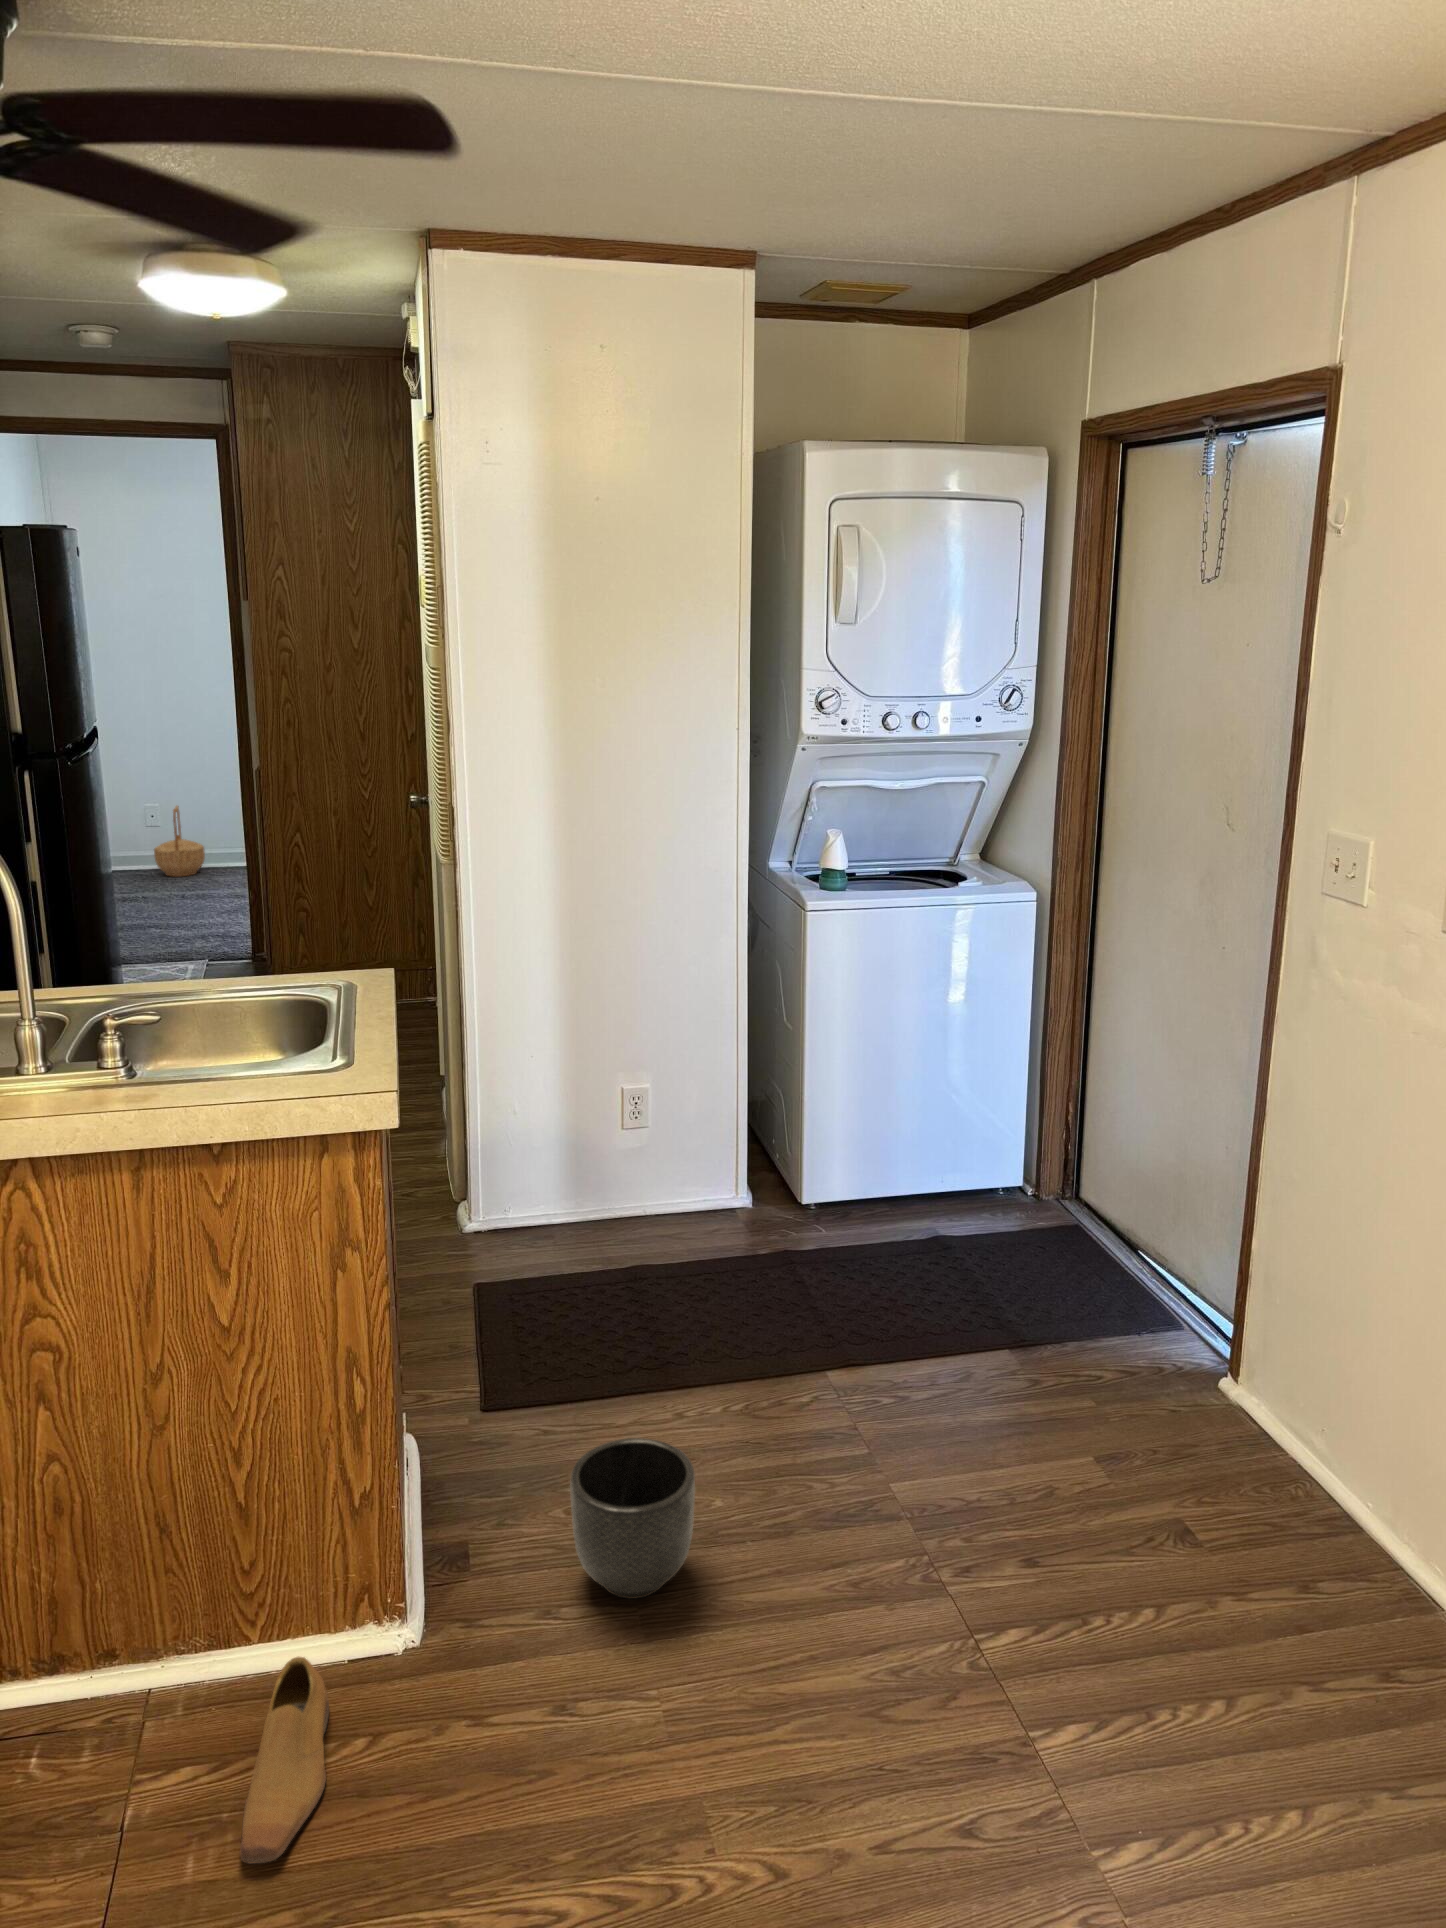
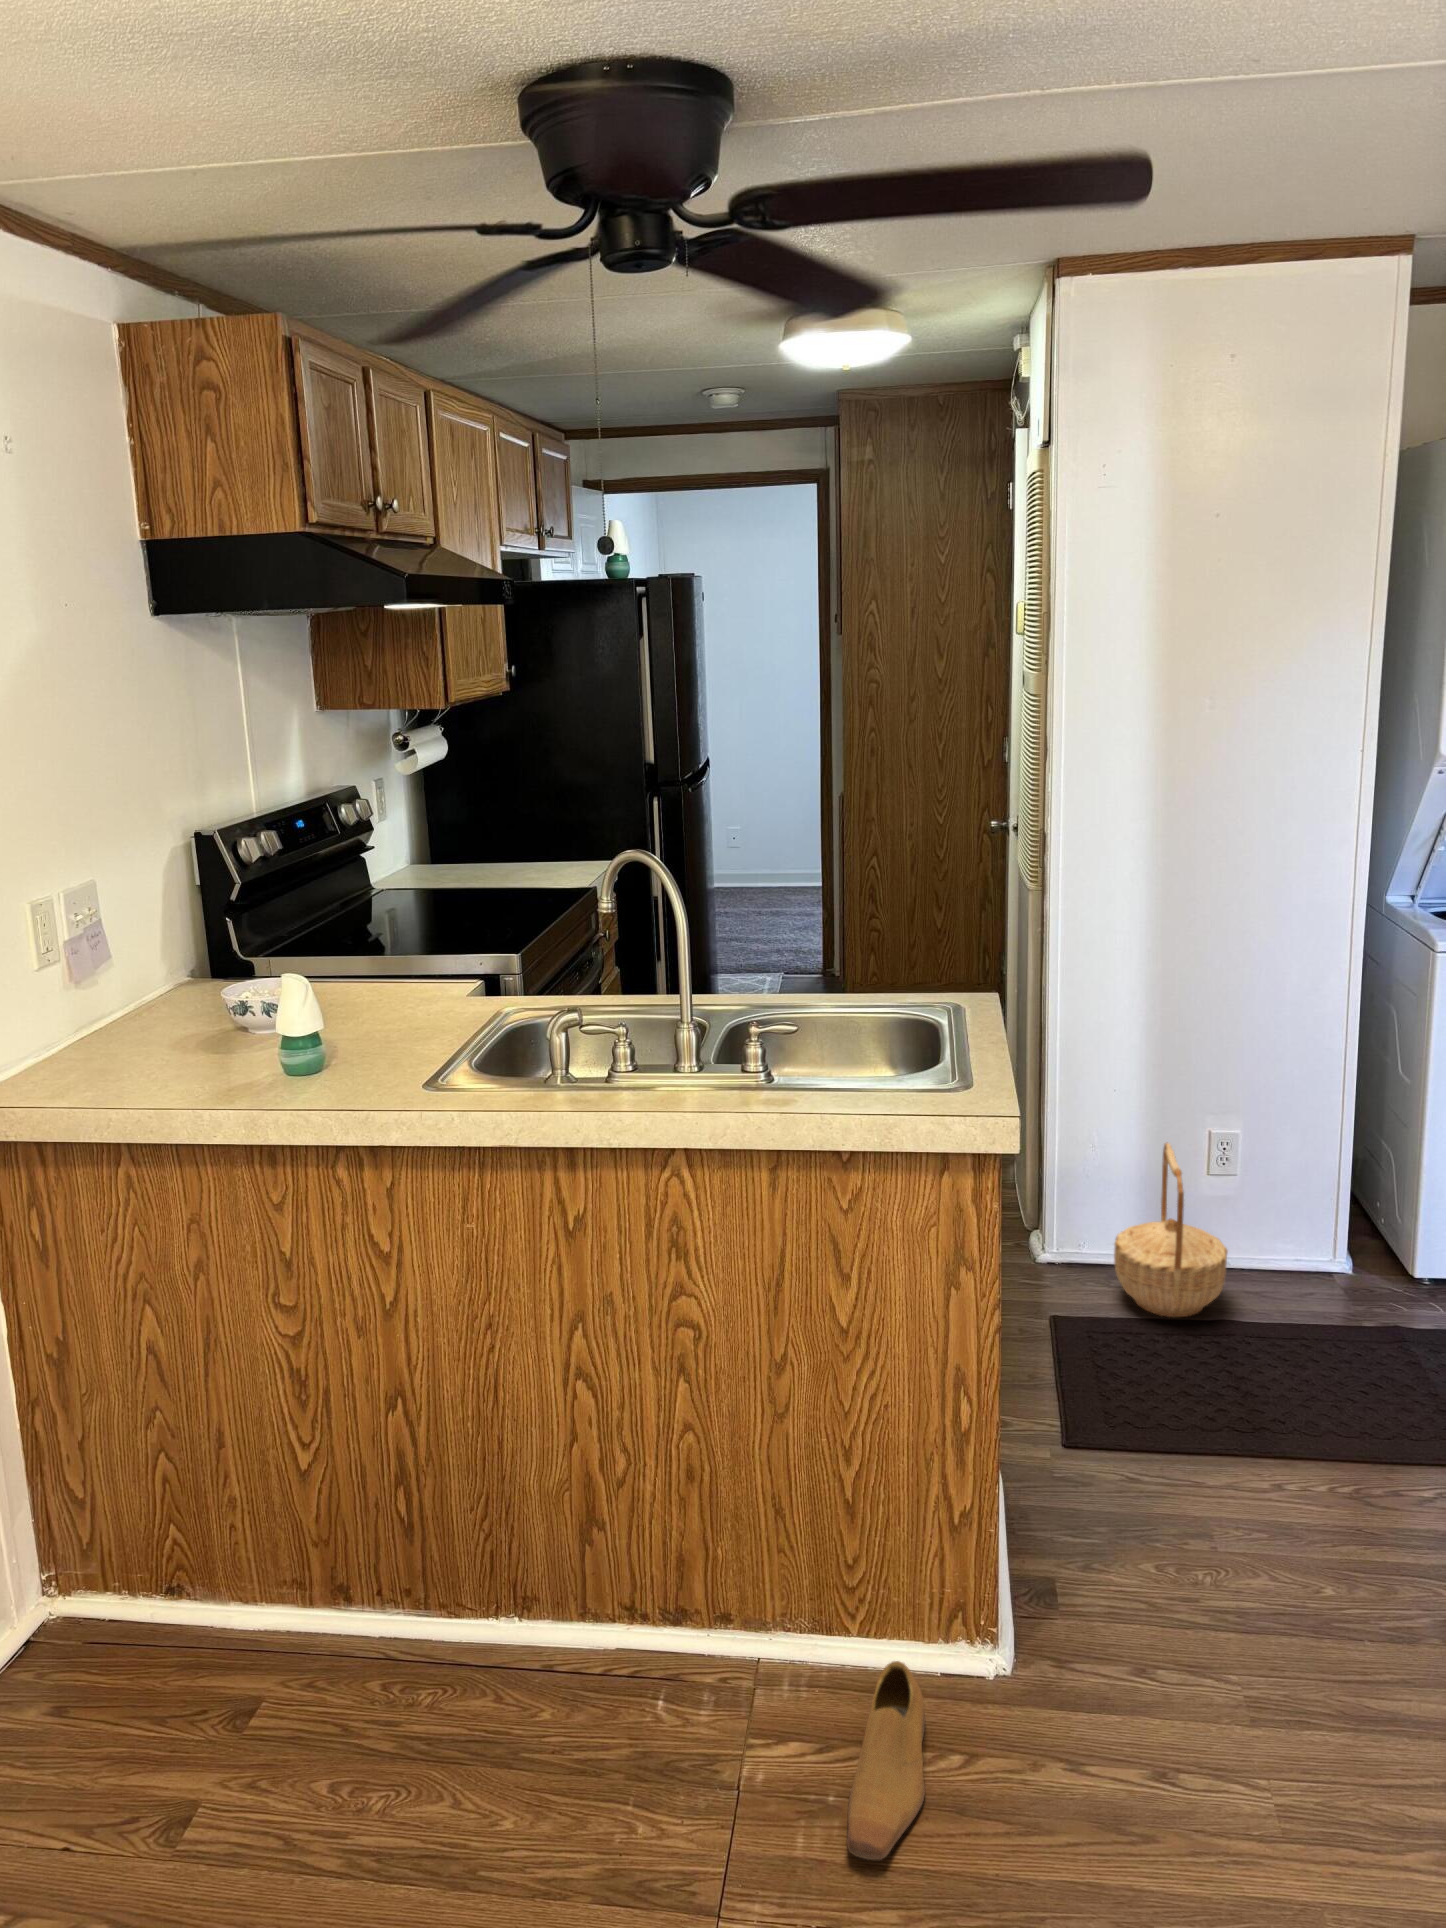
basket: present [154,806,205,876] -> present [1114,1143,1228,1317]
planter: present [570,1438,695,1599] -> none [1174,1506,1316,1682]

